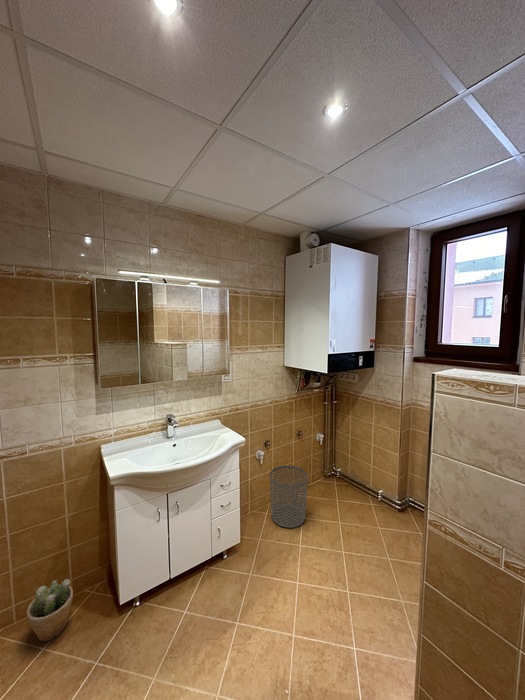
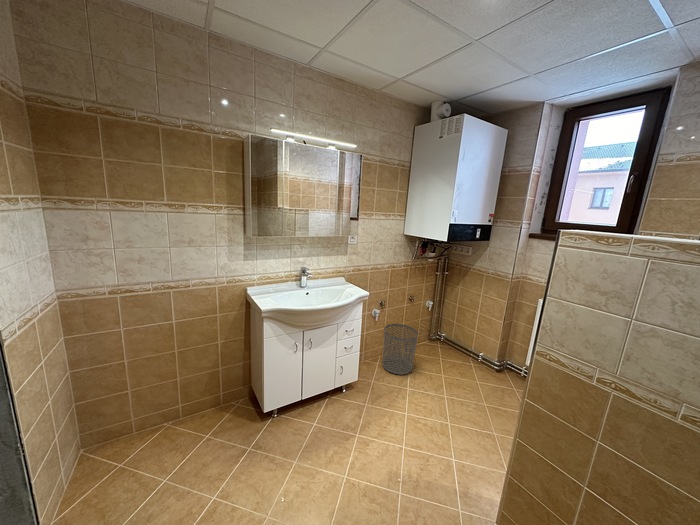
potted plant: present [27,579,73,641] -> none [194,388,227,431]

